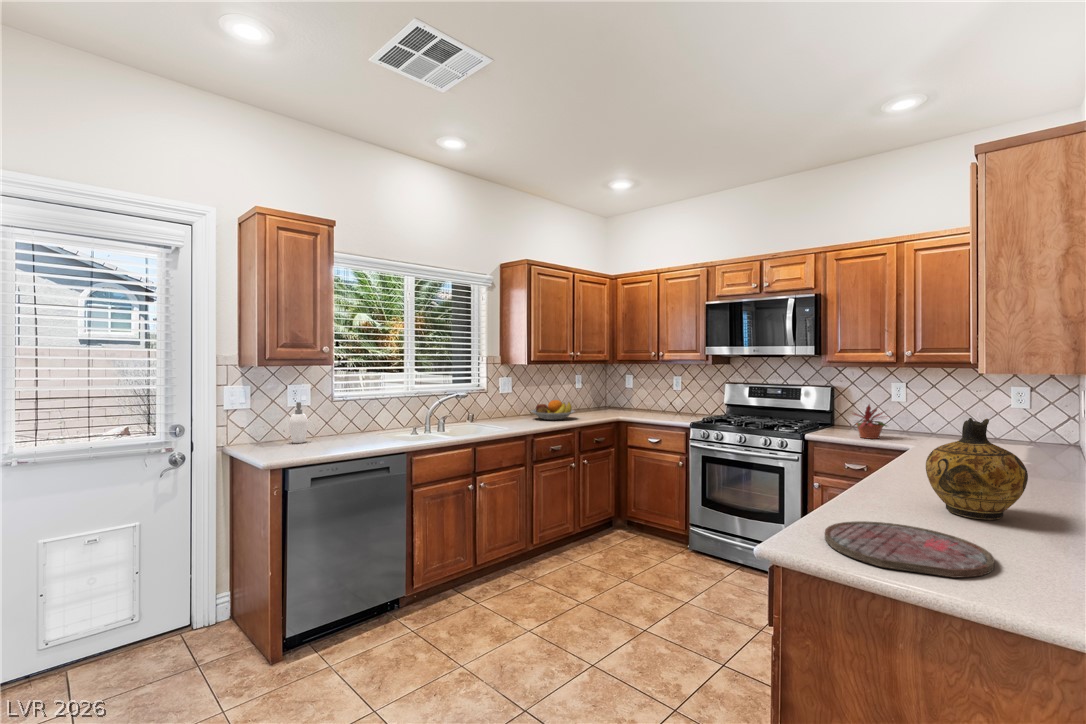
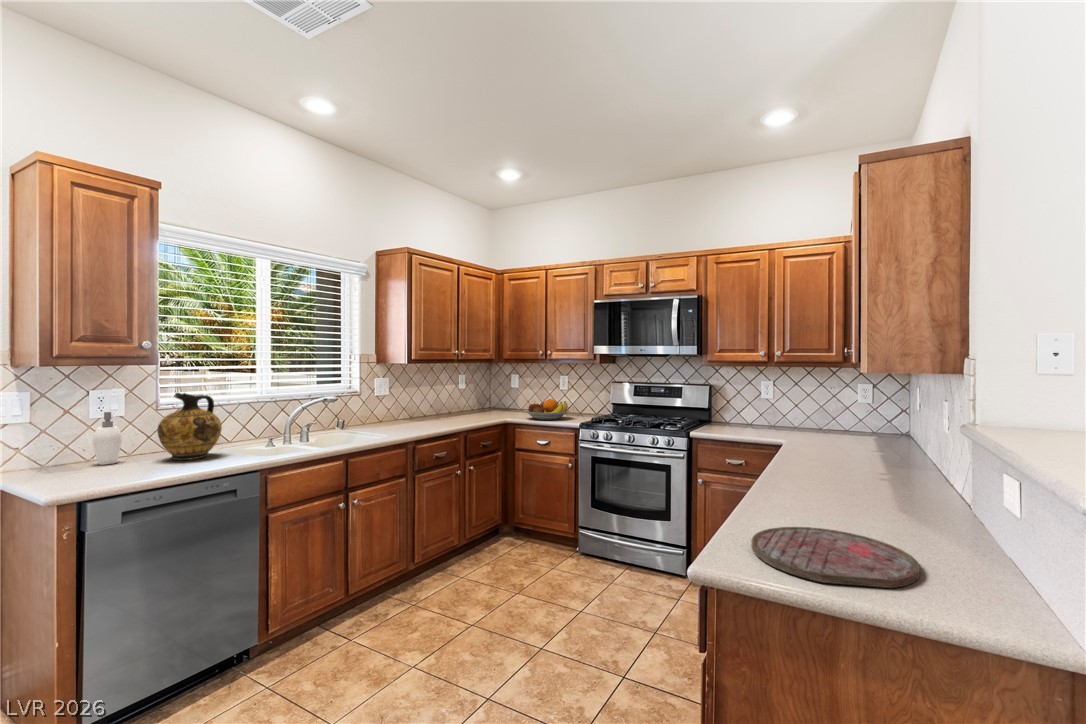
fruit bowl: present [531,400,575,420] -> present [524,399,570,420]
potted plant: present [854,405,887,439] -> none [726,401,767,434]
ceramic jug: present [926,418,1028,520] -> present [157,393,222,460]

